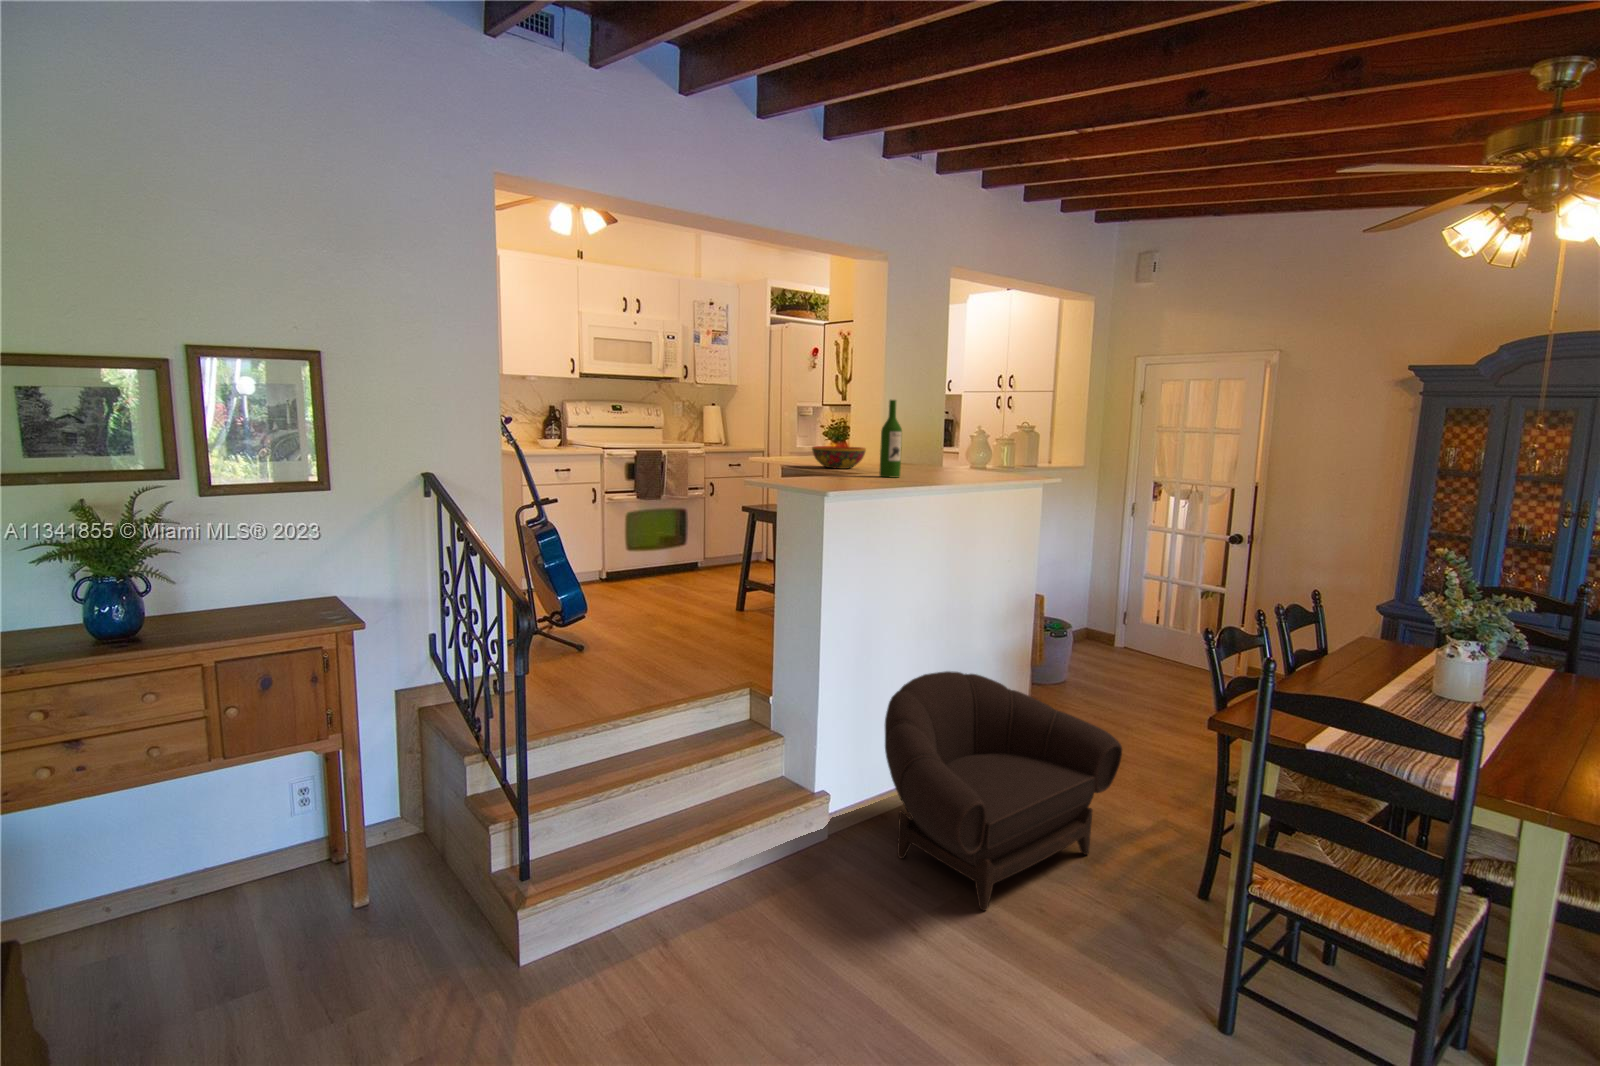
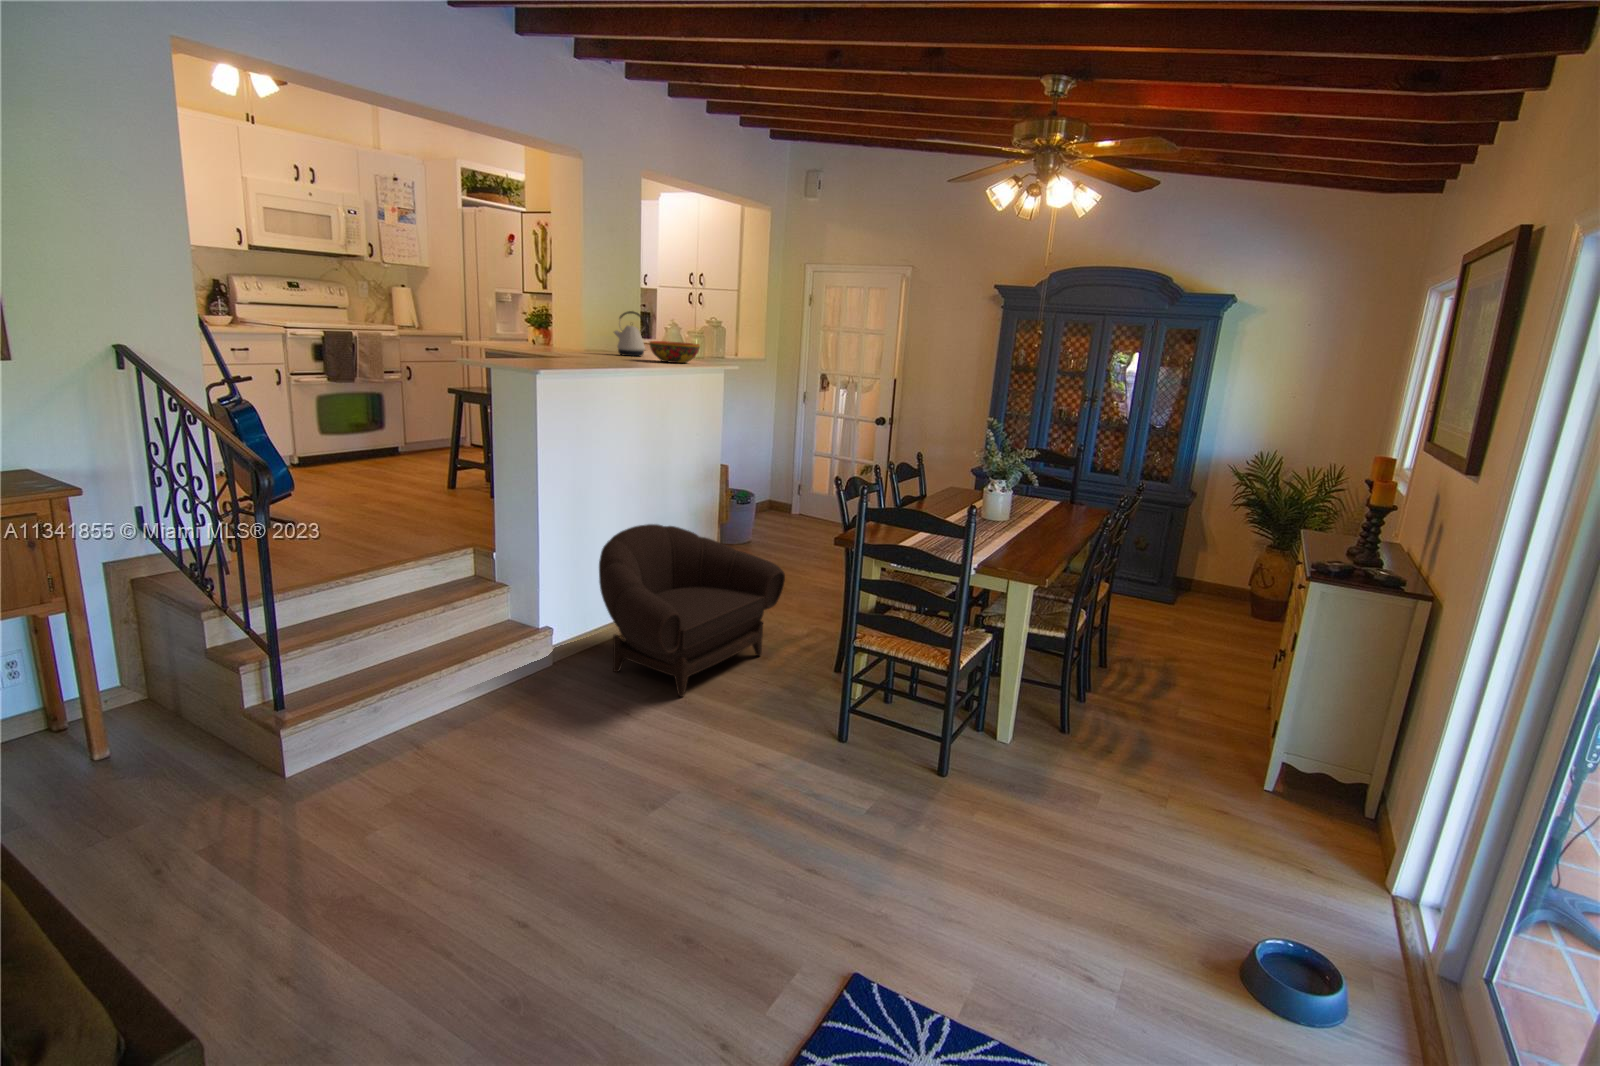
wine bottle: present [880,400,902,478] -> none [586,291,605,361]
kettle: none [911,419,949,469] -> present [614,311,646,356]
bowl: present [812,446,866,469] -> present [650,341,700,363]

